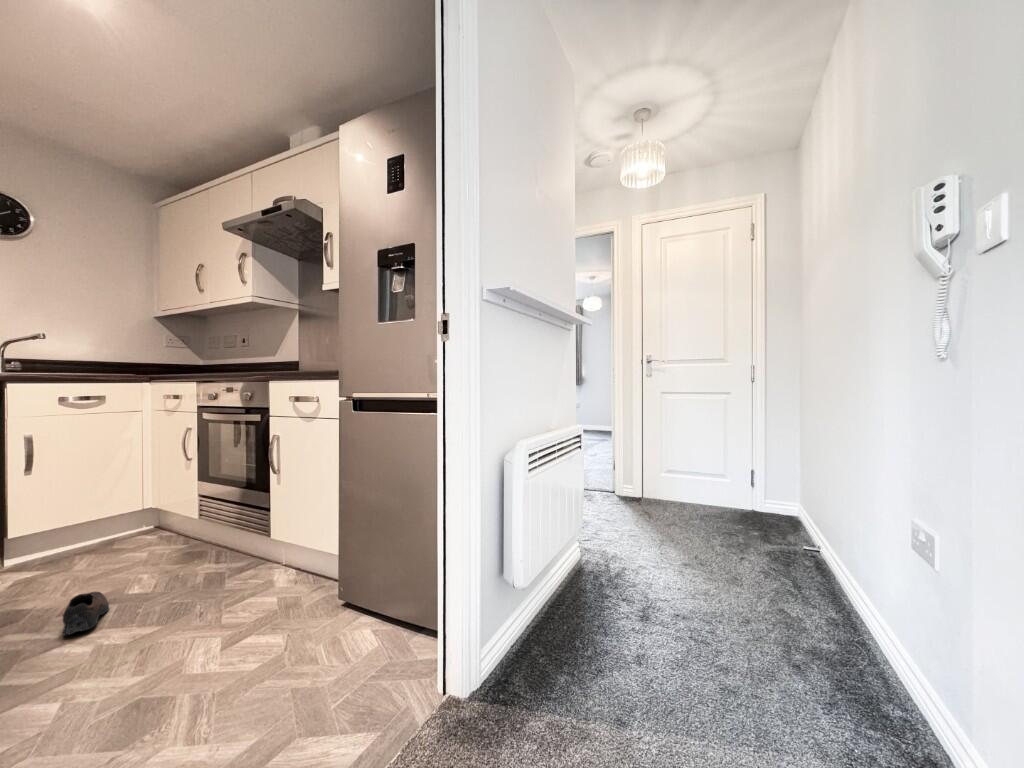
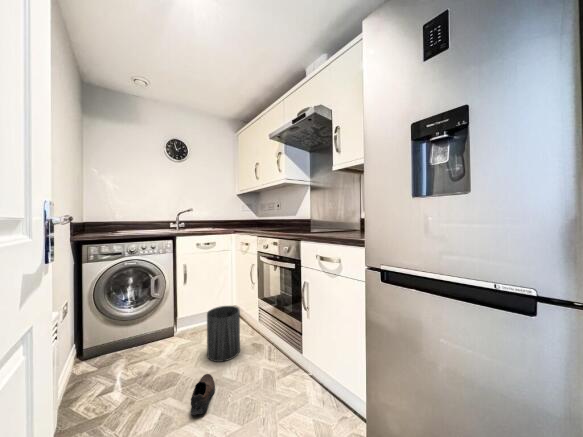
trash can: none [86,498,159,586] -> present [207,306,240,362]

